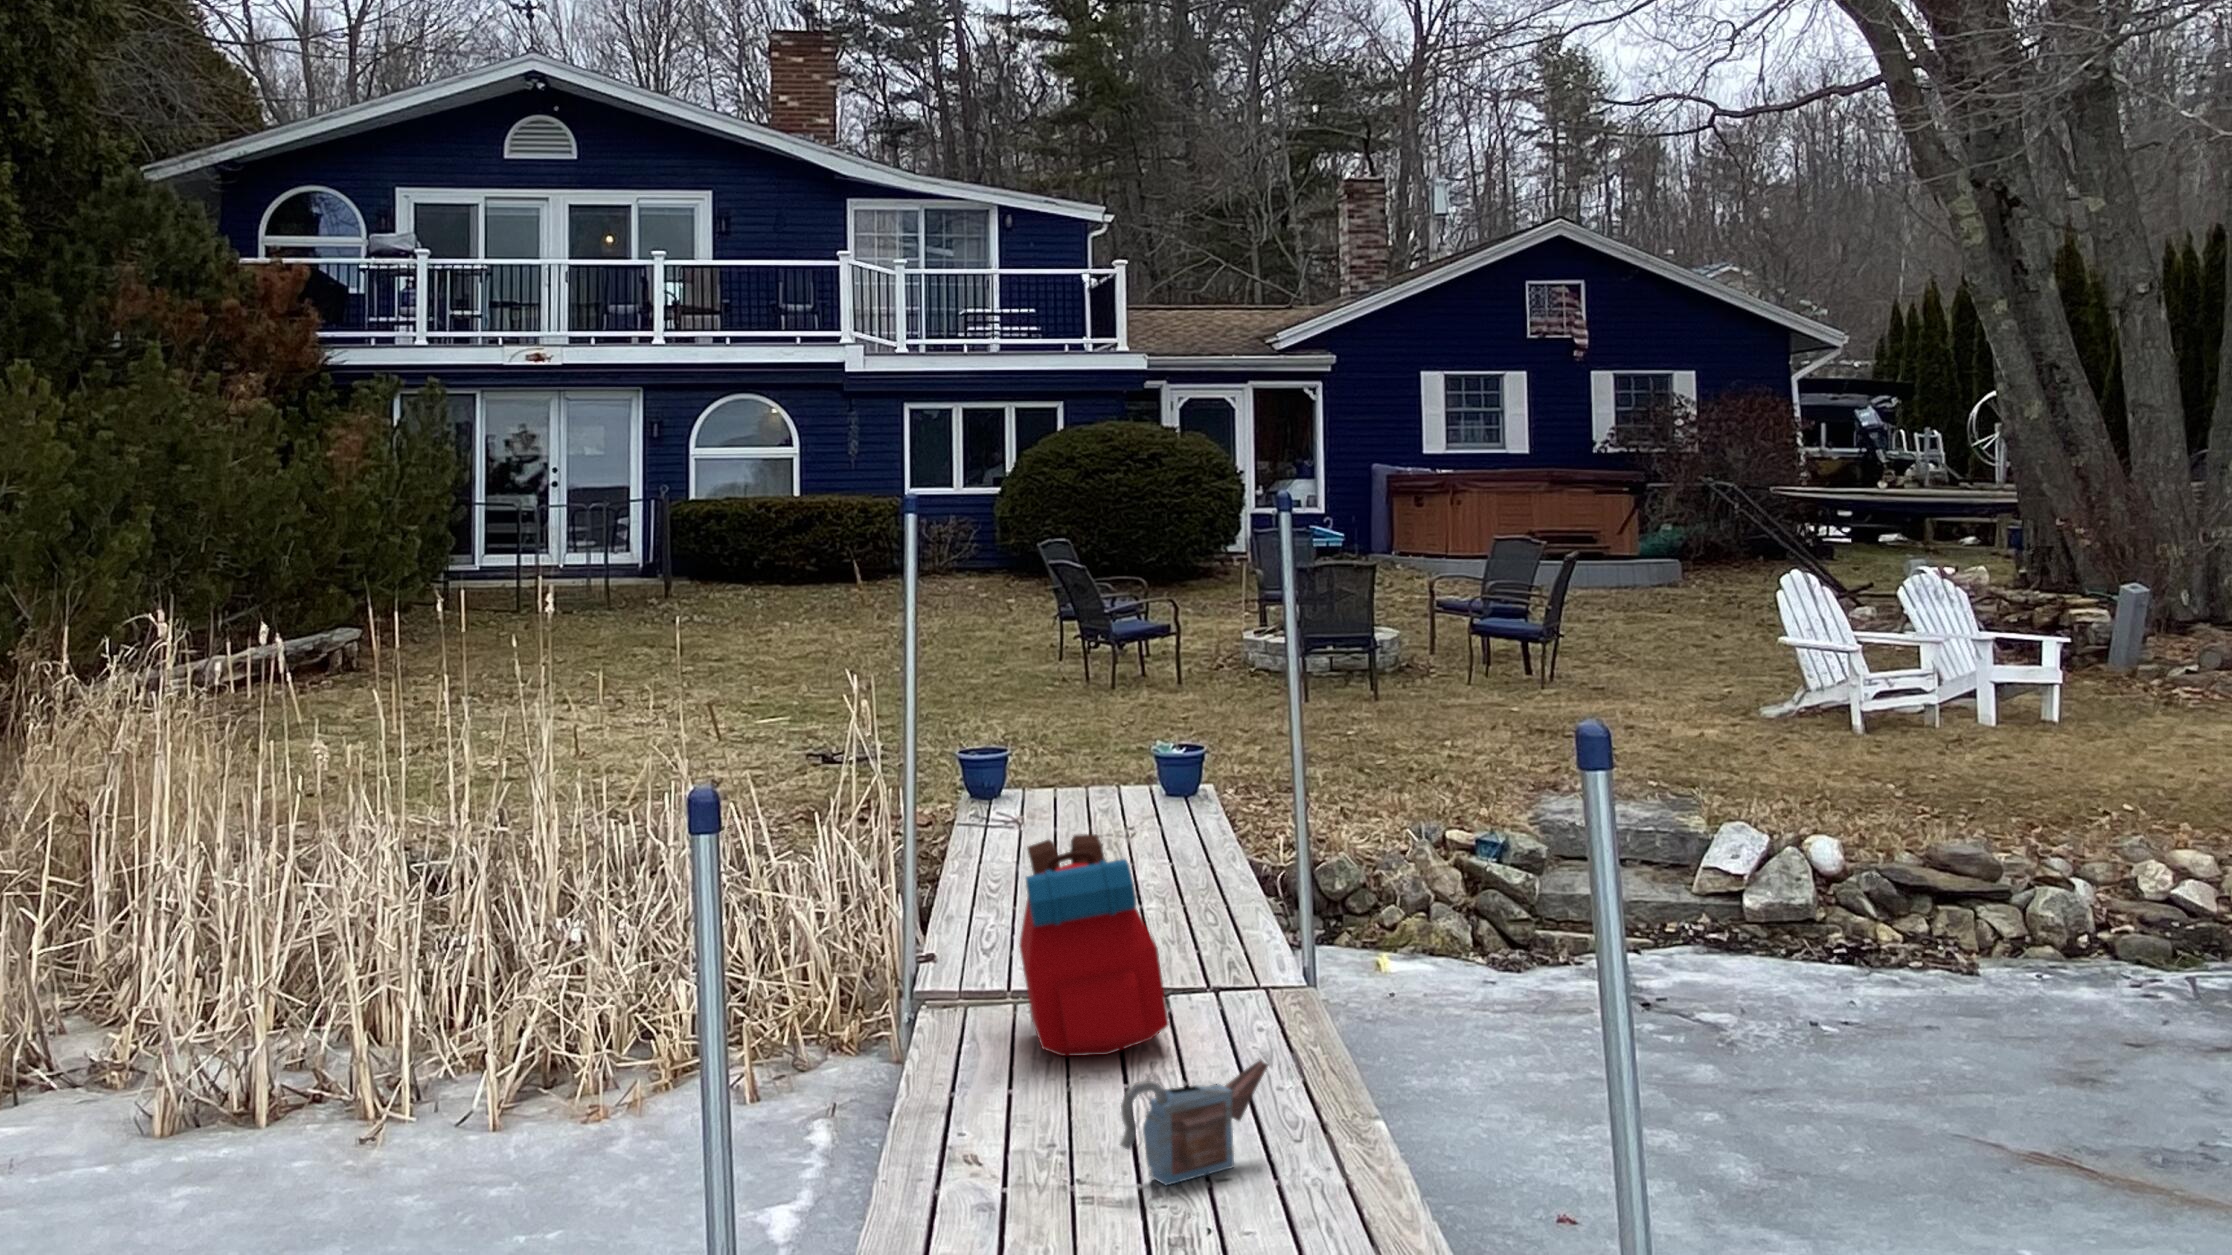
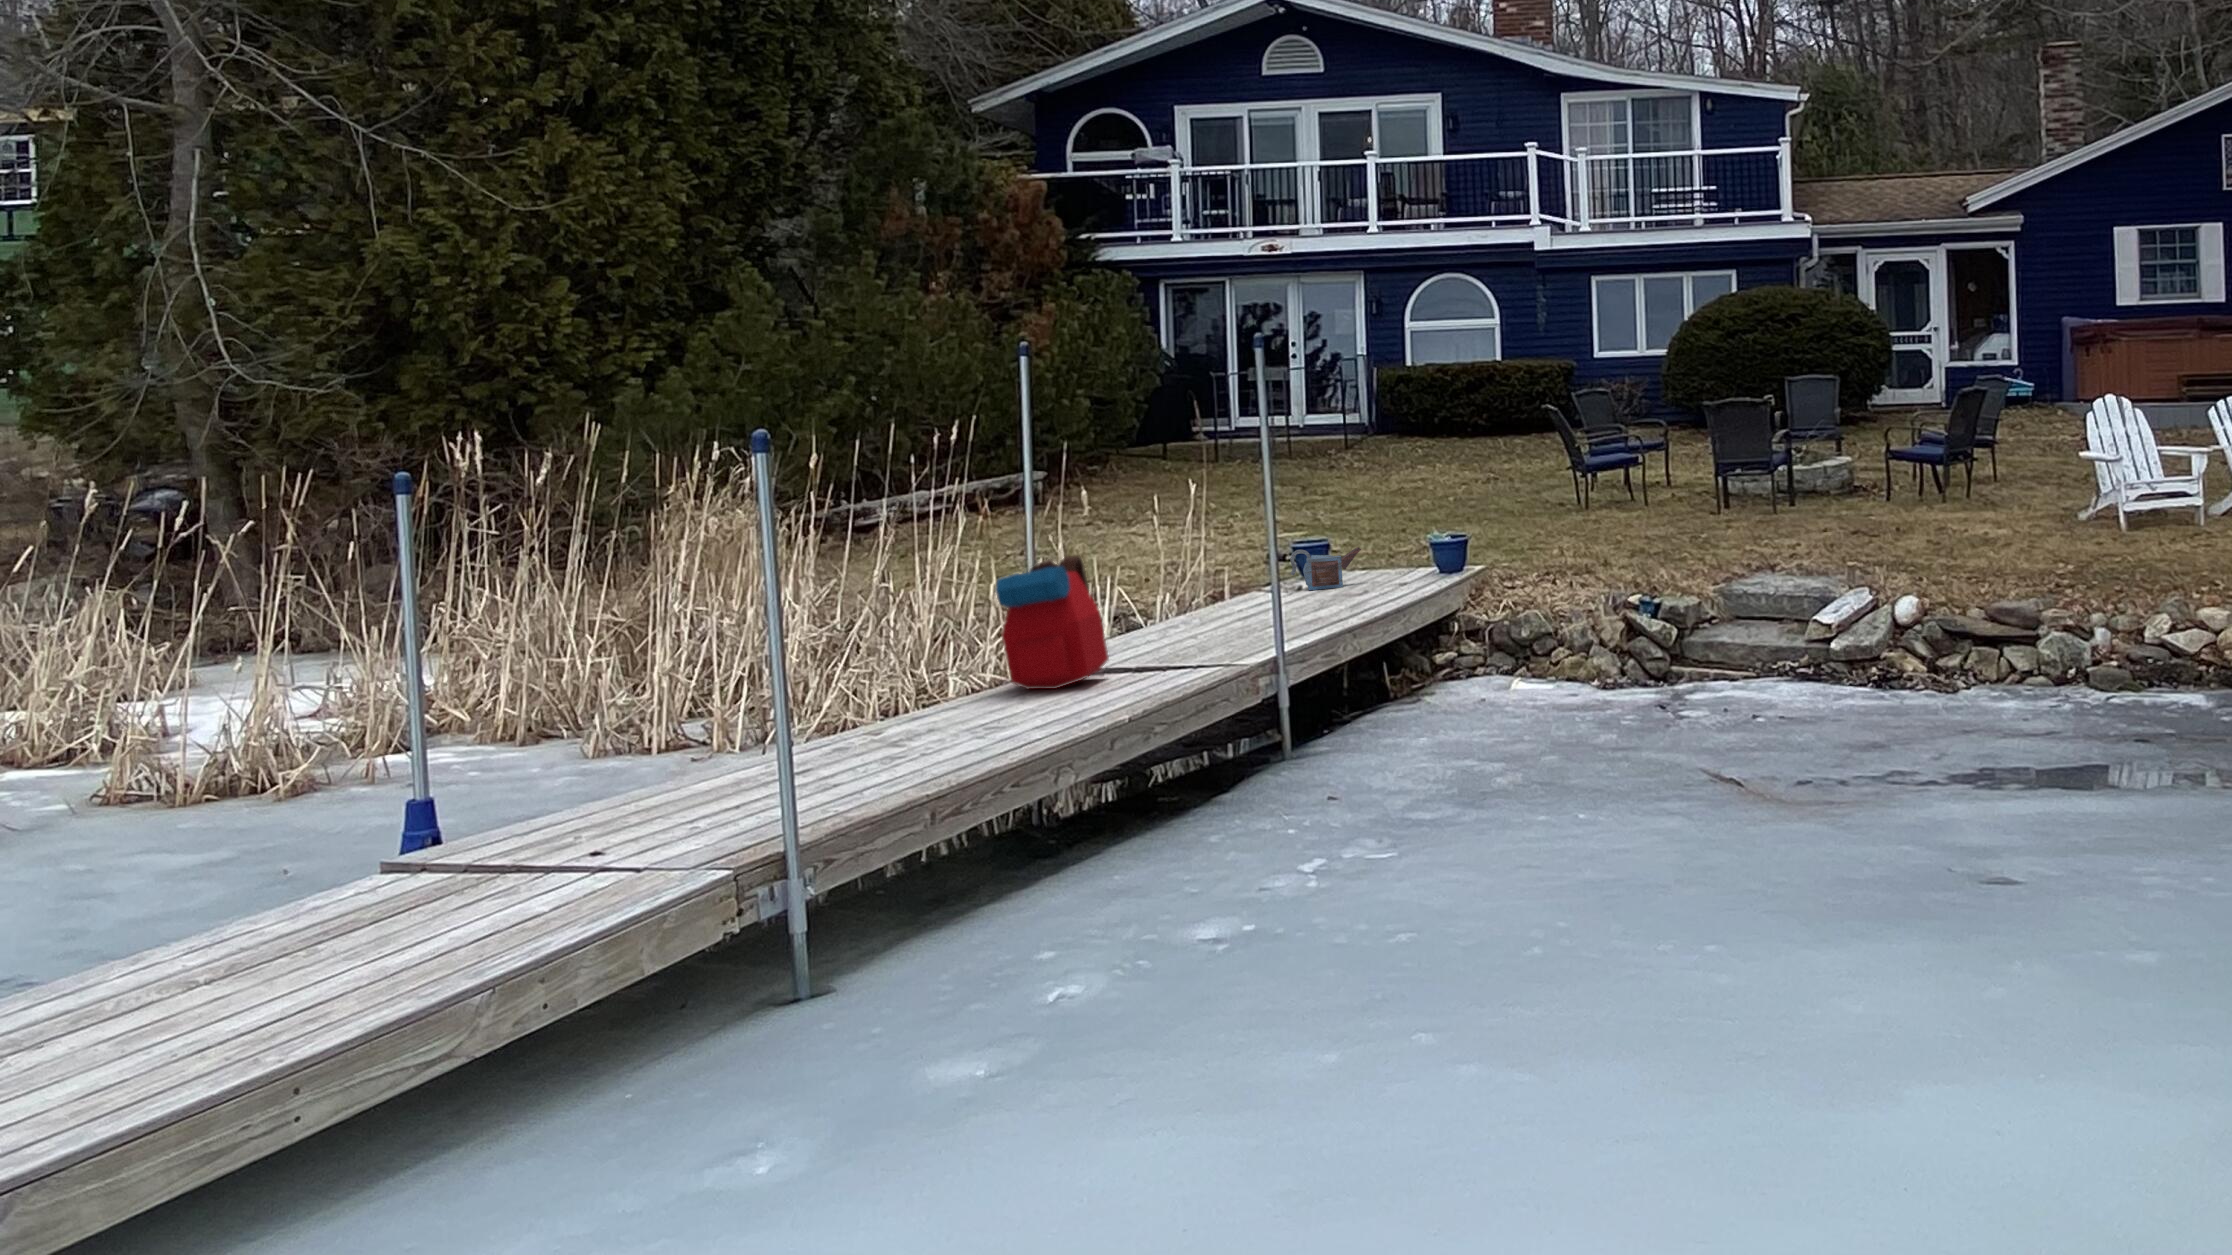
watering can: present [1120,1060,1268,1185] -> present [1290,547,1361,590]

